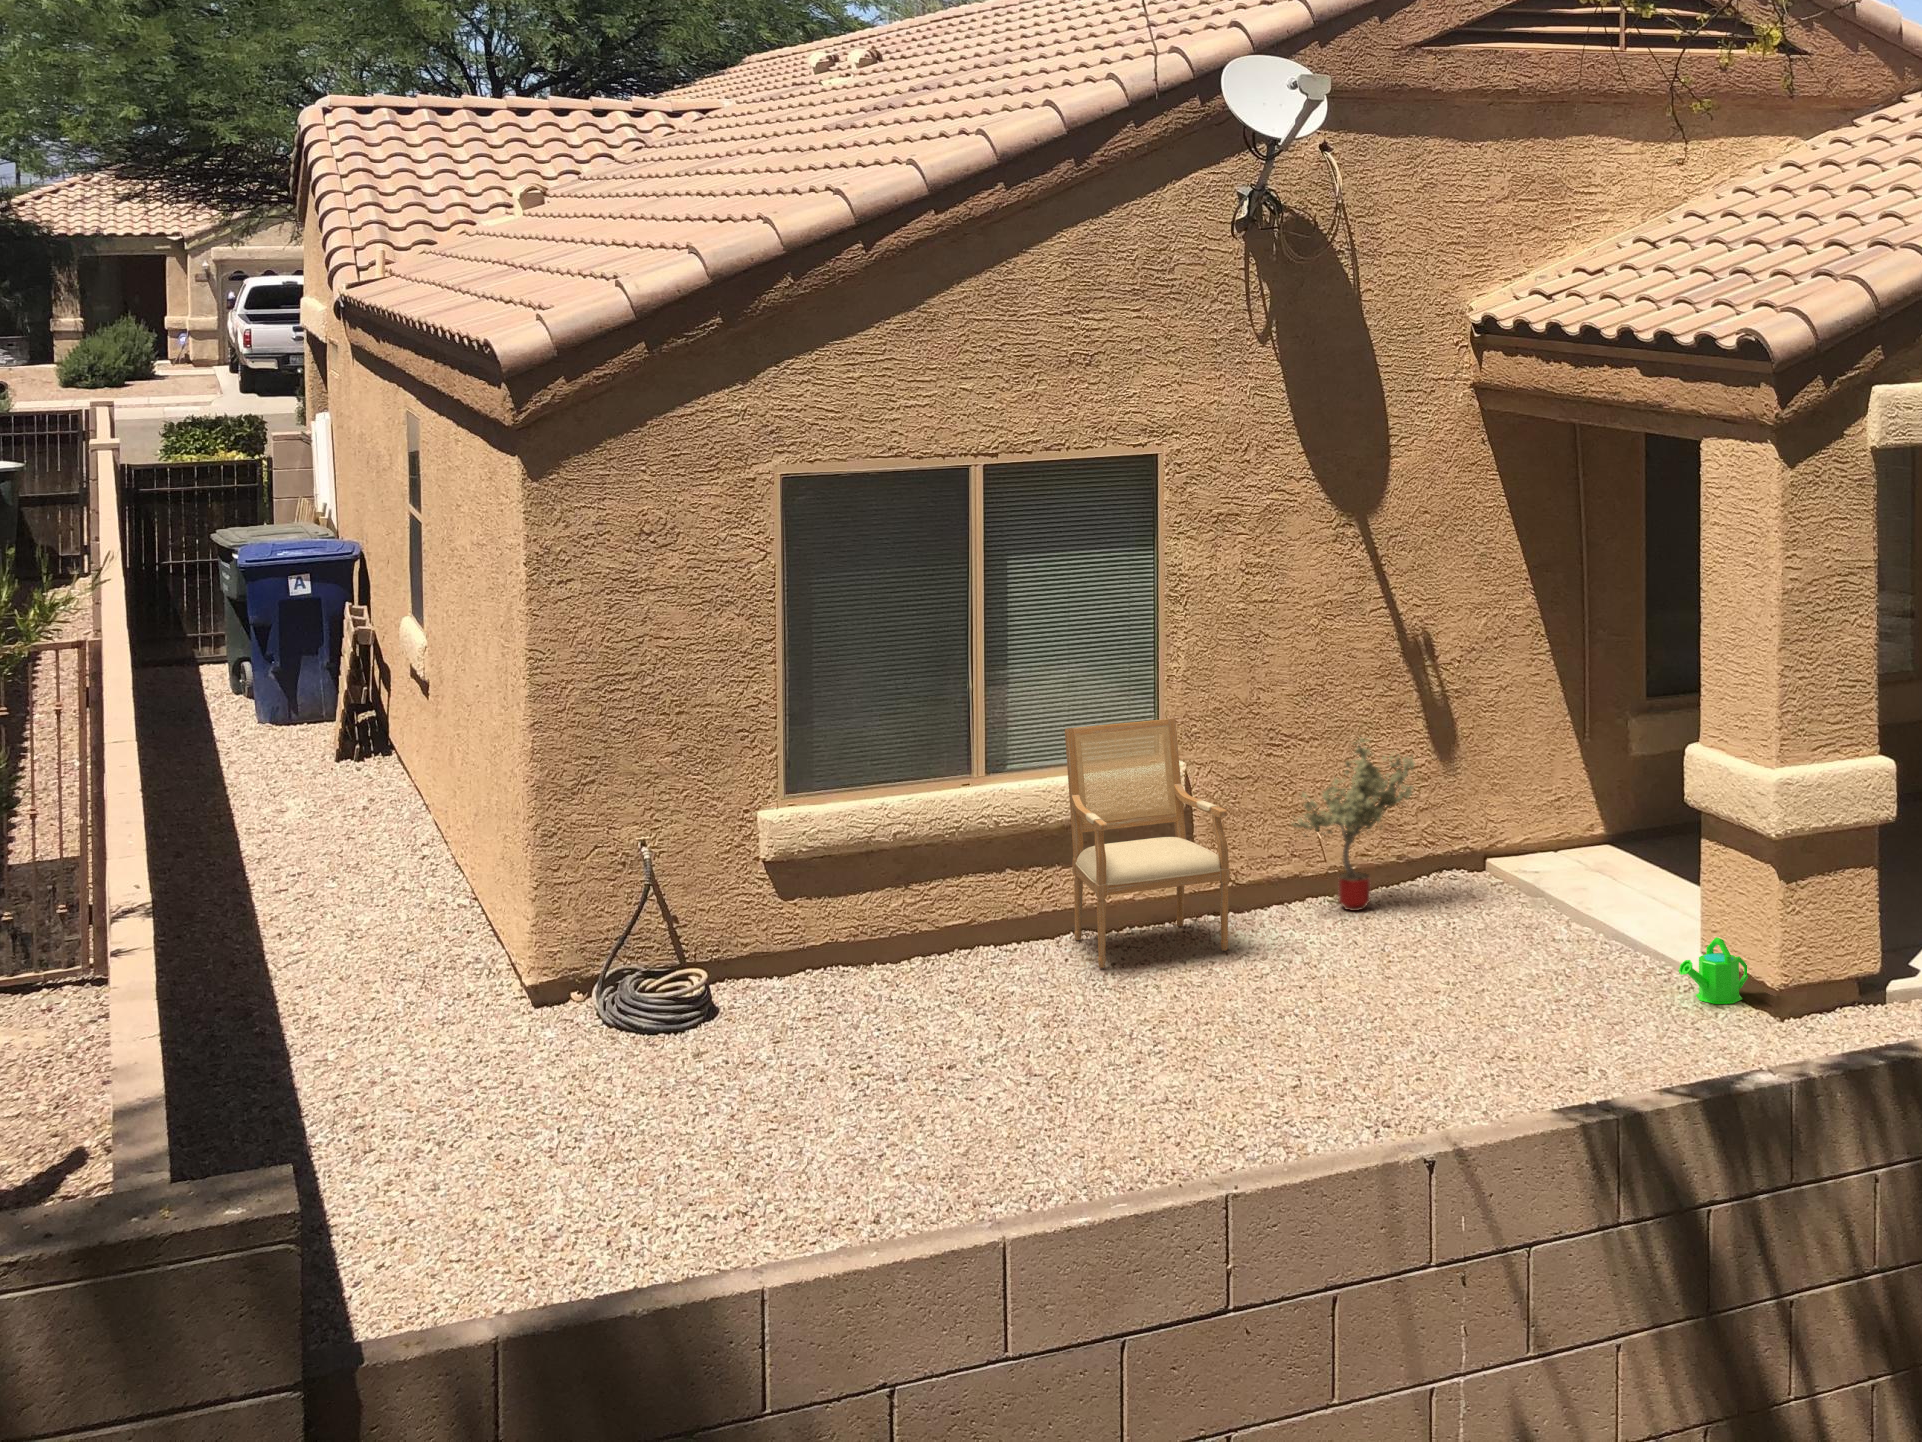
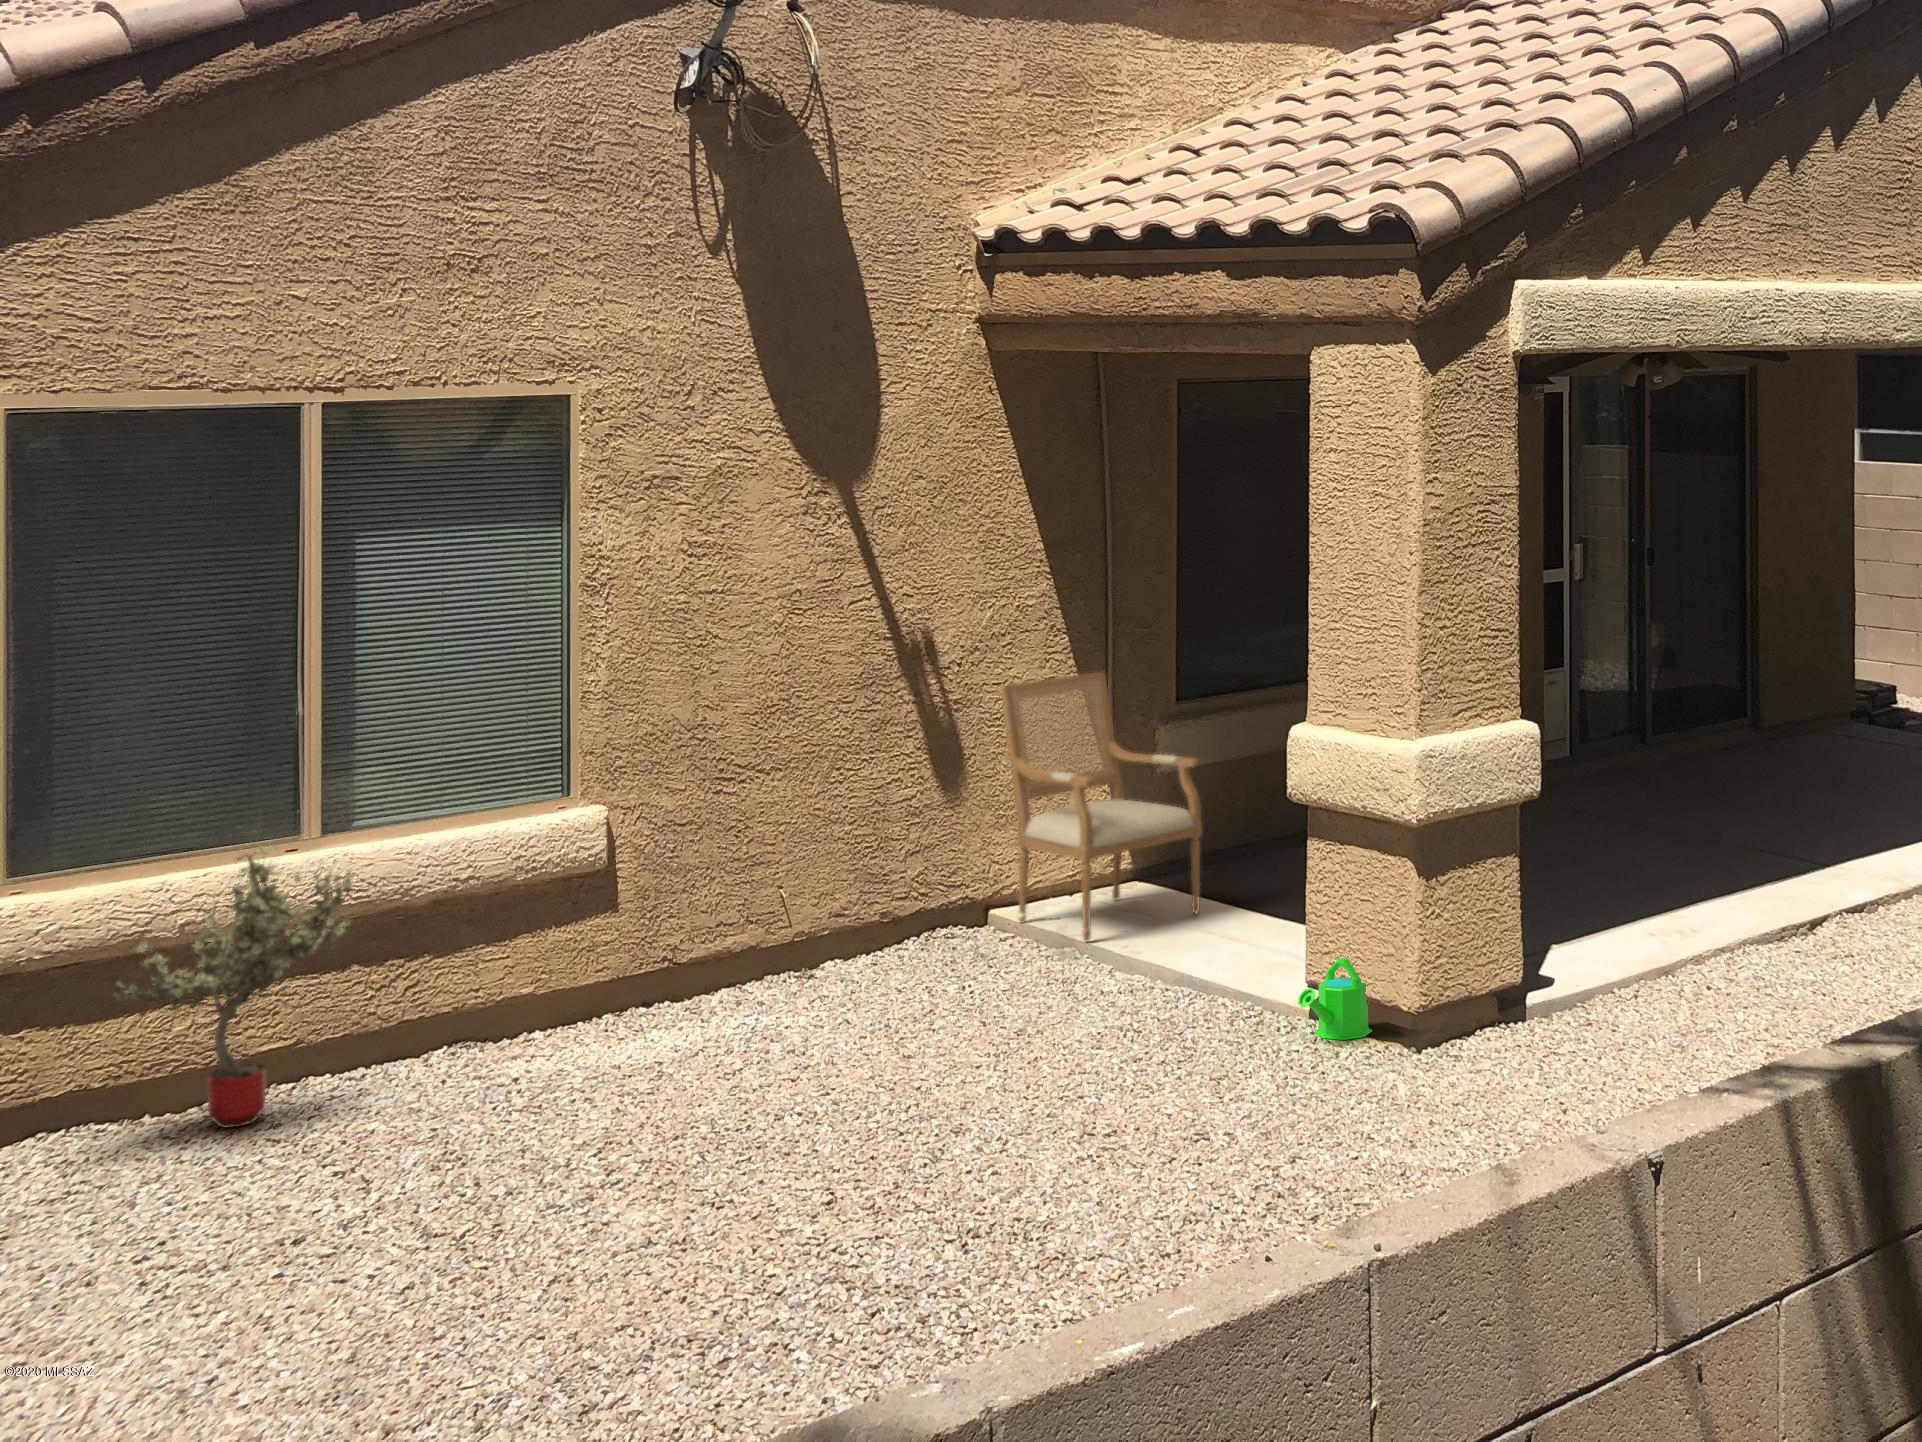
chair: present [1065,718,1230,969] -> present [1000,672,1202,941]
potted tree: present [1293,738,1415,911] -> present [114,846,352,1127]

